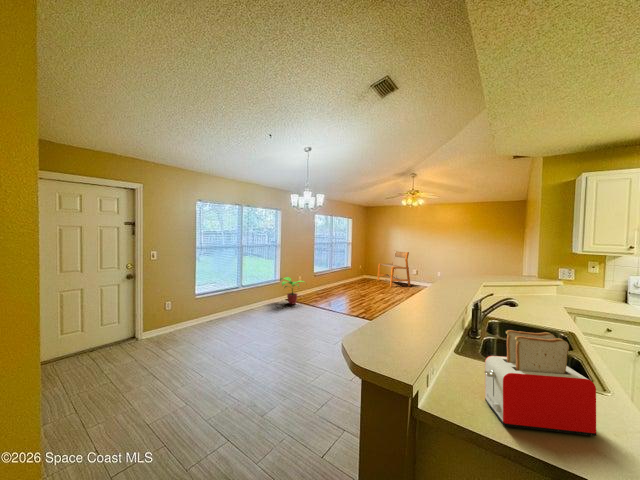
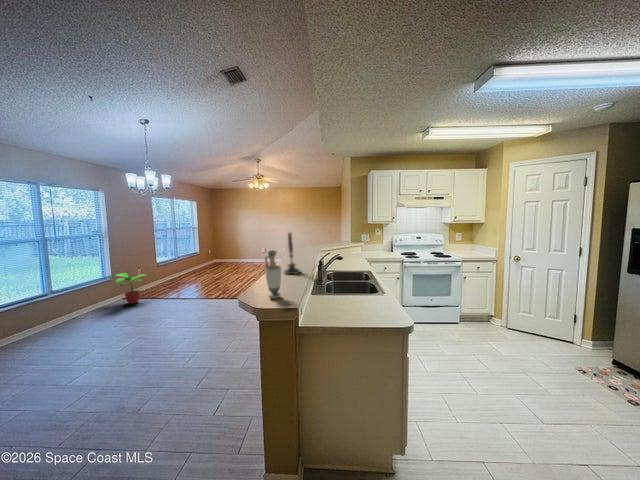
bench: present [377,251,410,287] -> none [229,232,262,267]
candle: none [418,256,442,315] -> present [285,233,300,274]
vase: none [377,282,400,352] -> present [265,250,281,299]
toaster: present [485,330,596,436] -> none [331,266,377,319]

